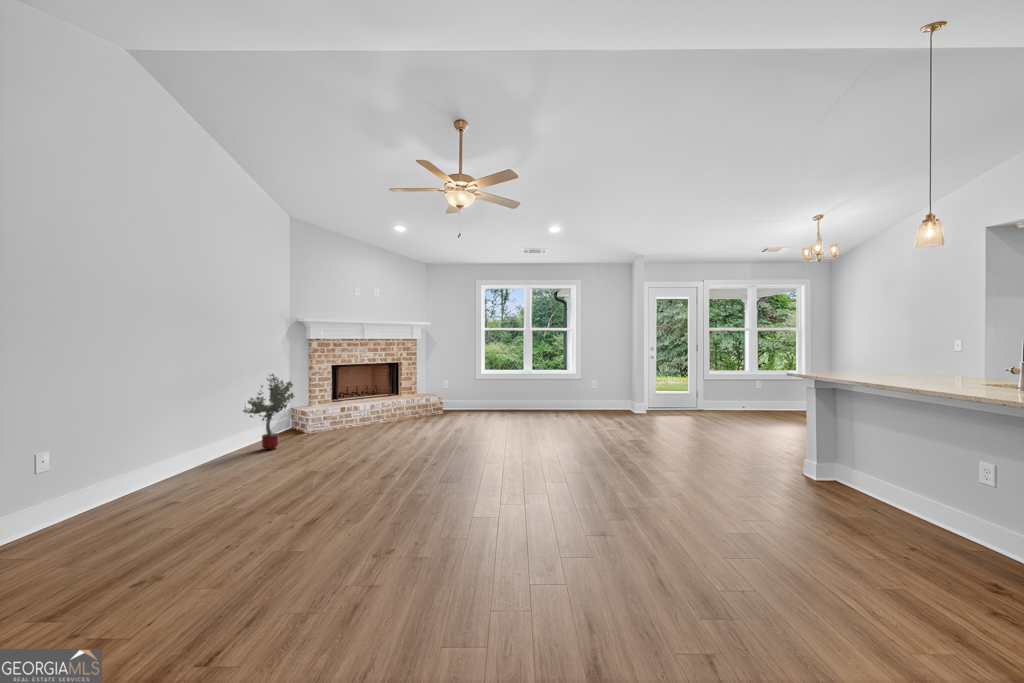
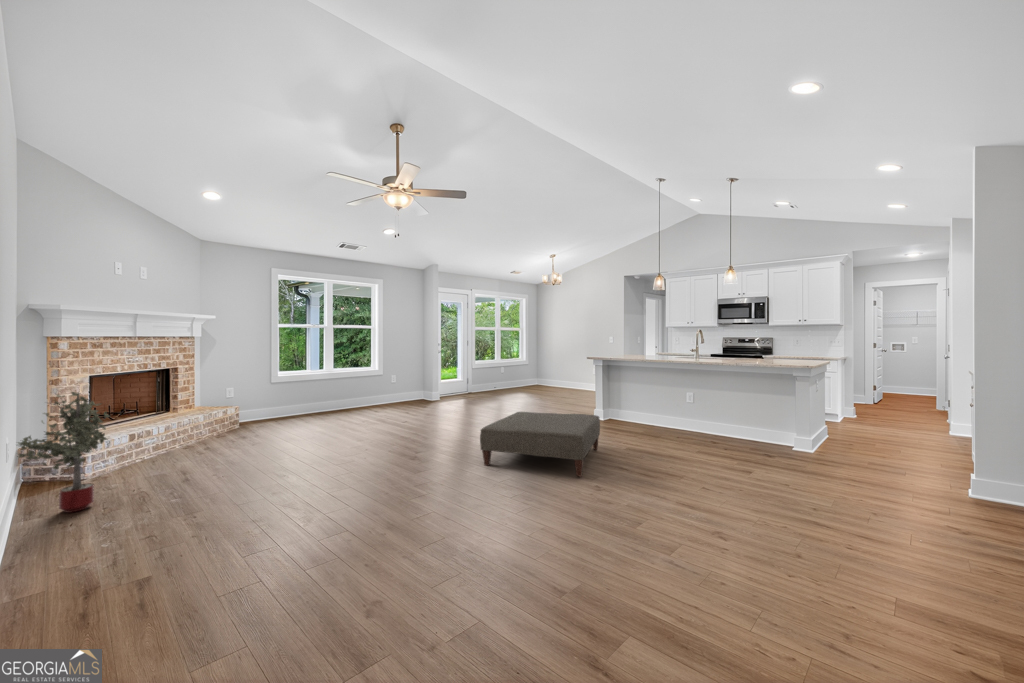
ottoman: none [494,442,707,562] -> present [480,412,600,477]

